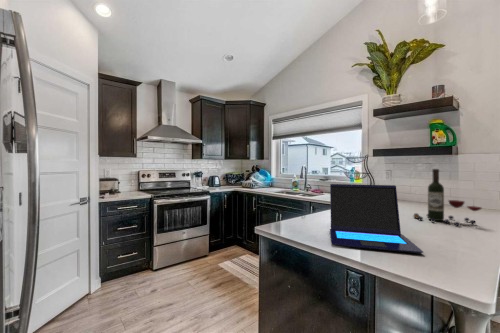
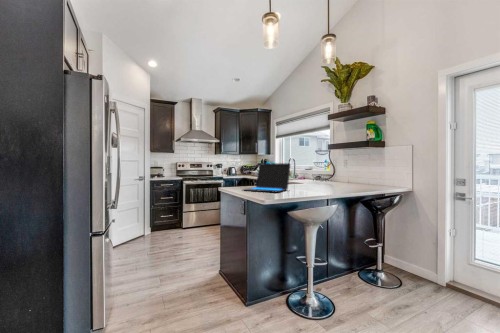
wine bottle: present [414,169,481,226] -> none [323,156,354,190]

